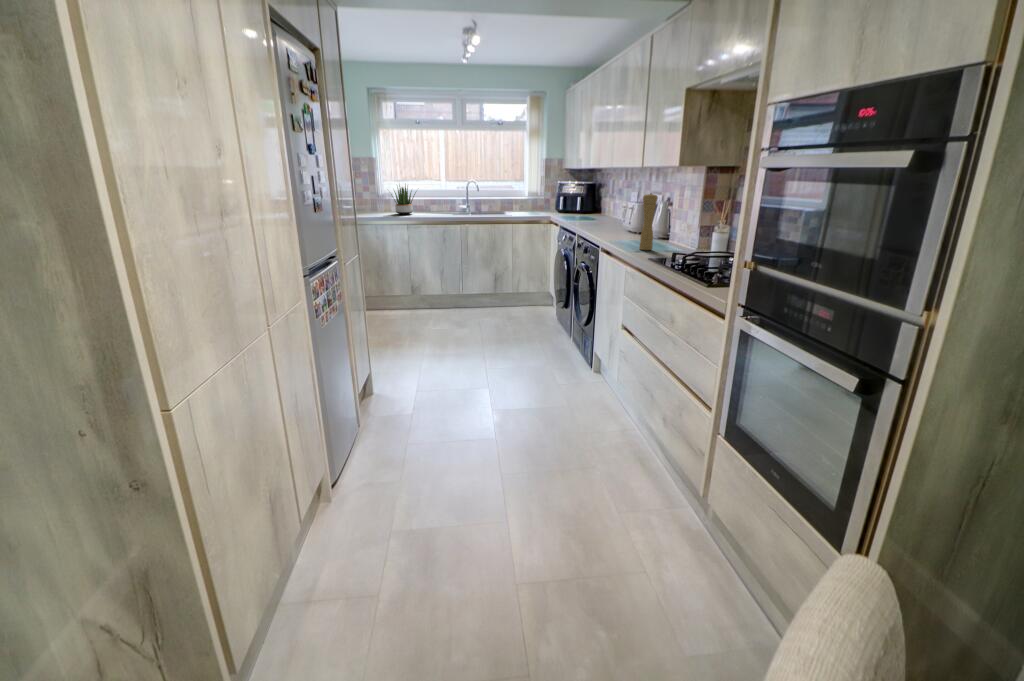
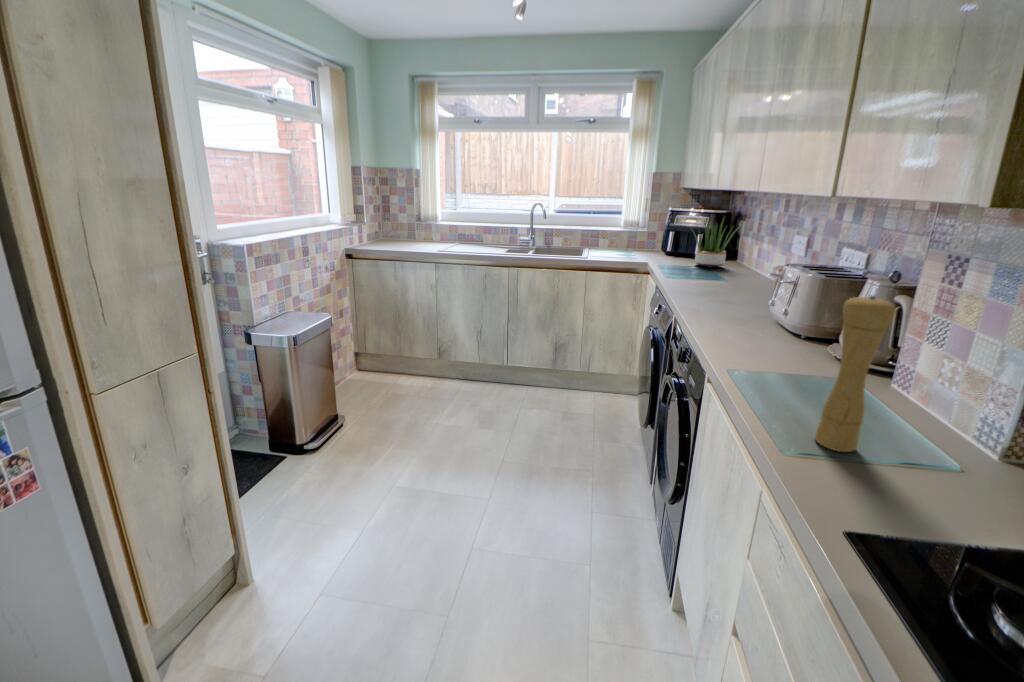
potted plant: present [391,185,416,214] -> present [693,217,736,267]

